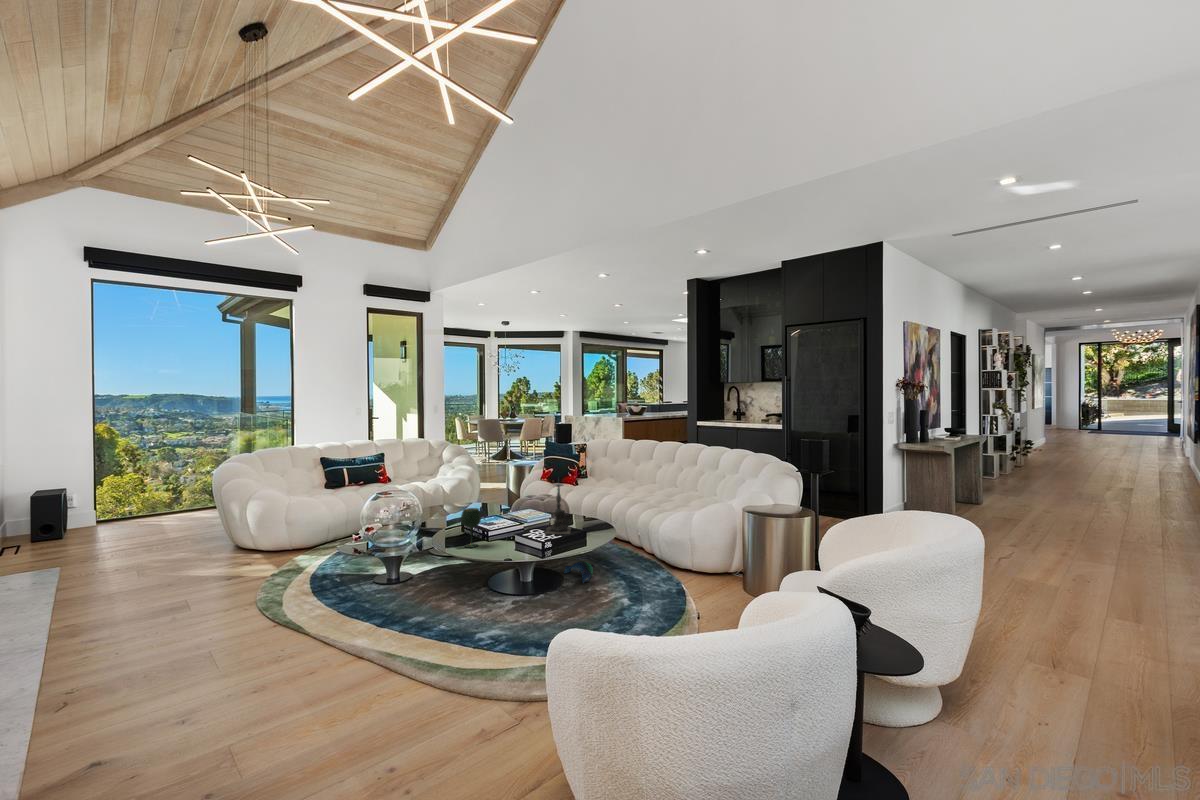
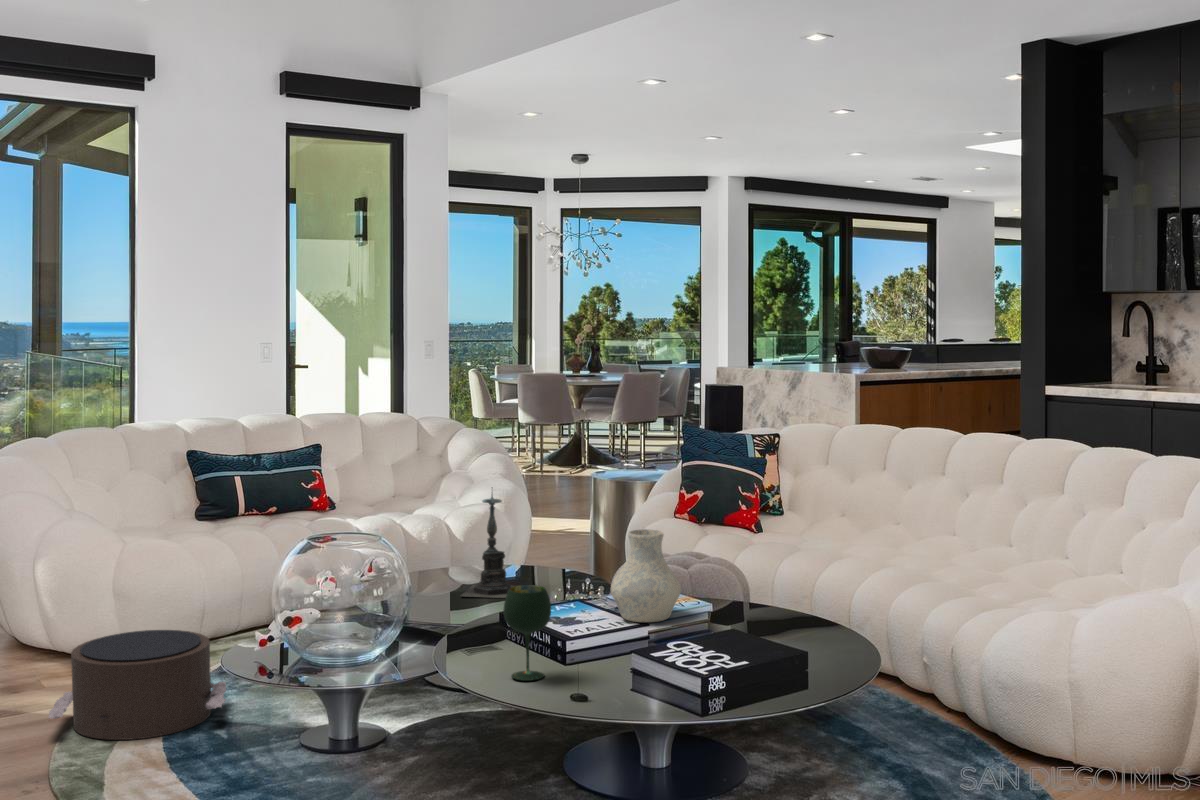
candle holder: present [545,483,571,534] -> present [461,495,513,598]
vase: none [508,485,538,523] -> present [611,529,681,623]
pouf: none [256,536,340,585] -> present [48,630,226,740]
plush toy: present [564,561,595,583] -> none [742,721,820,777]

